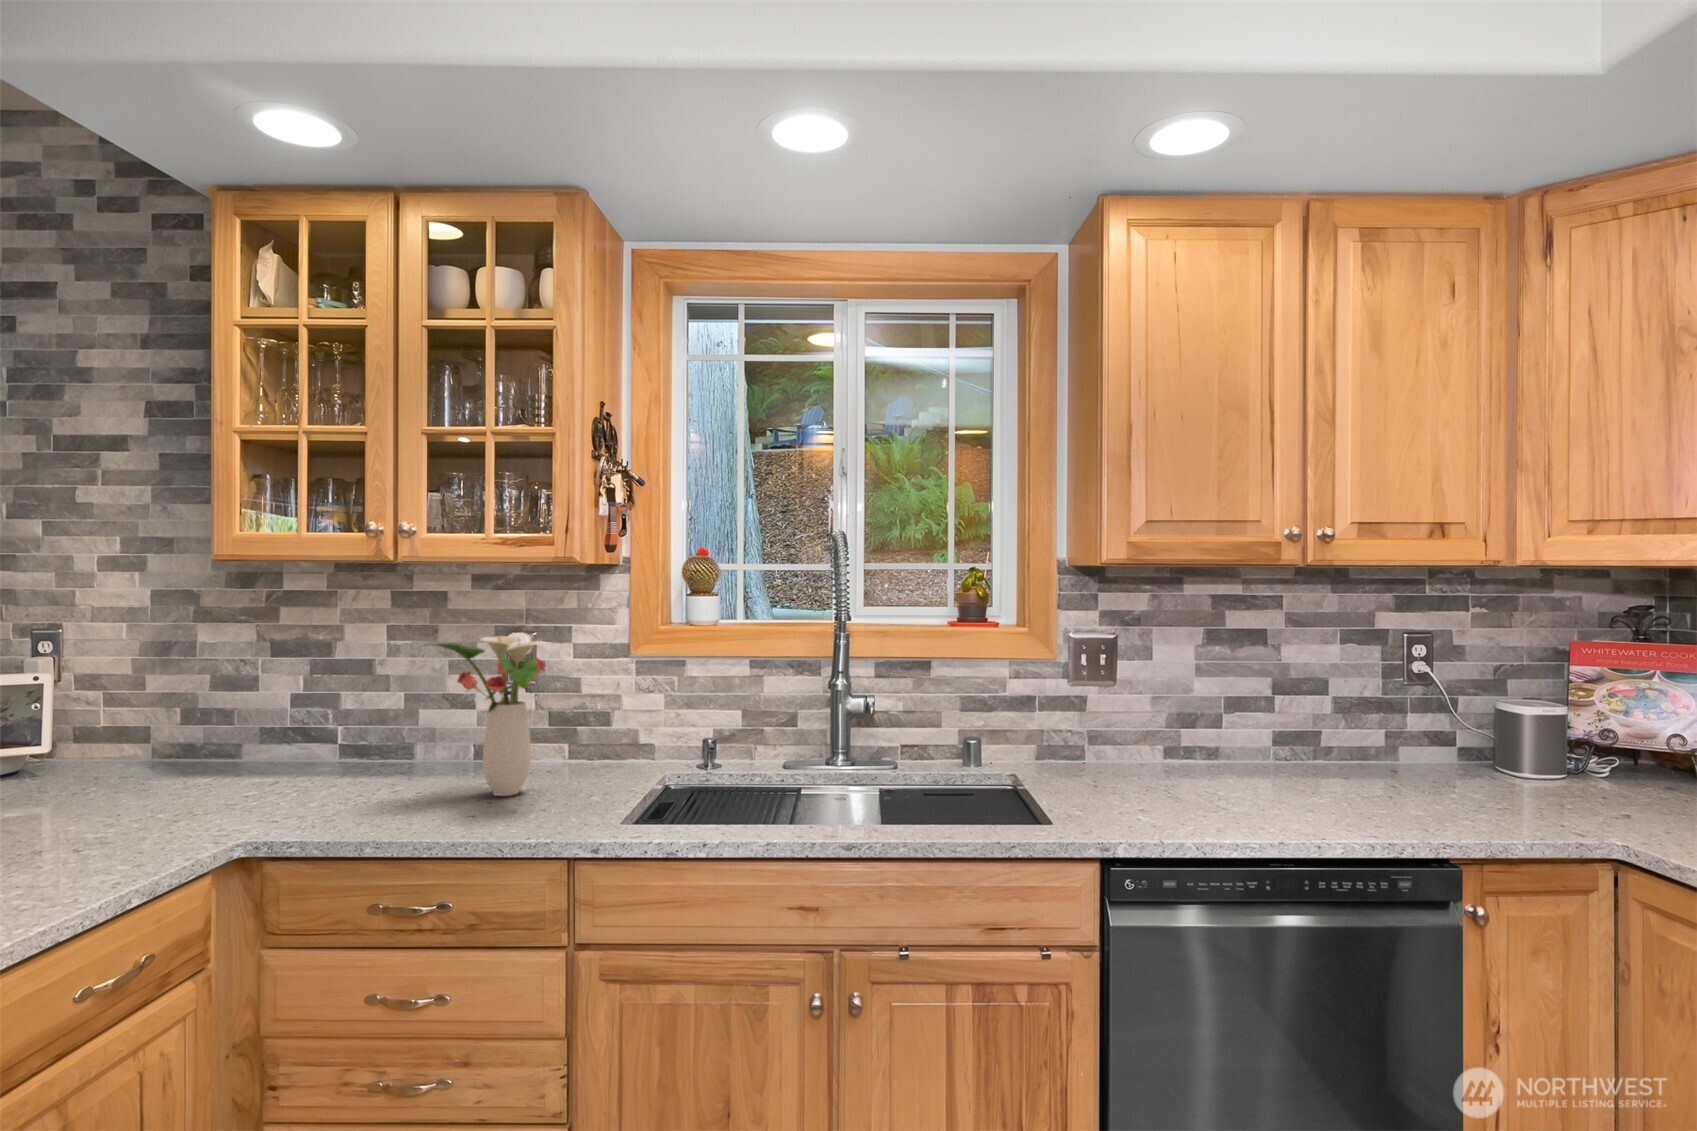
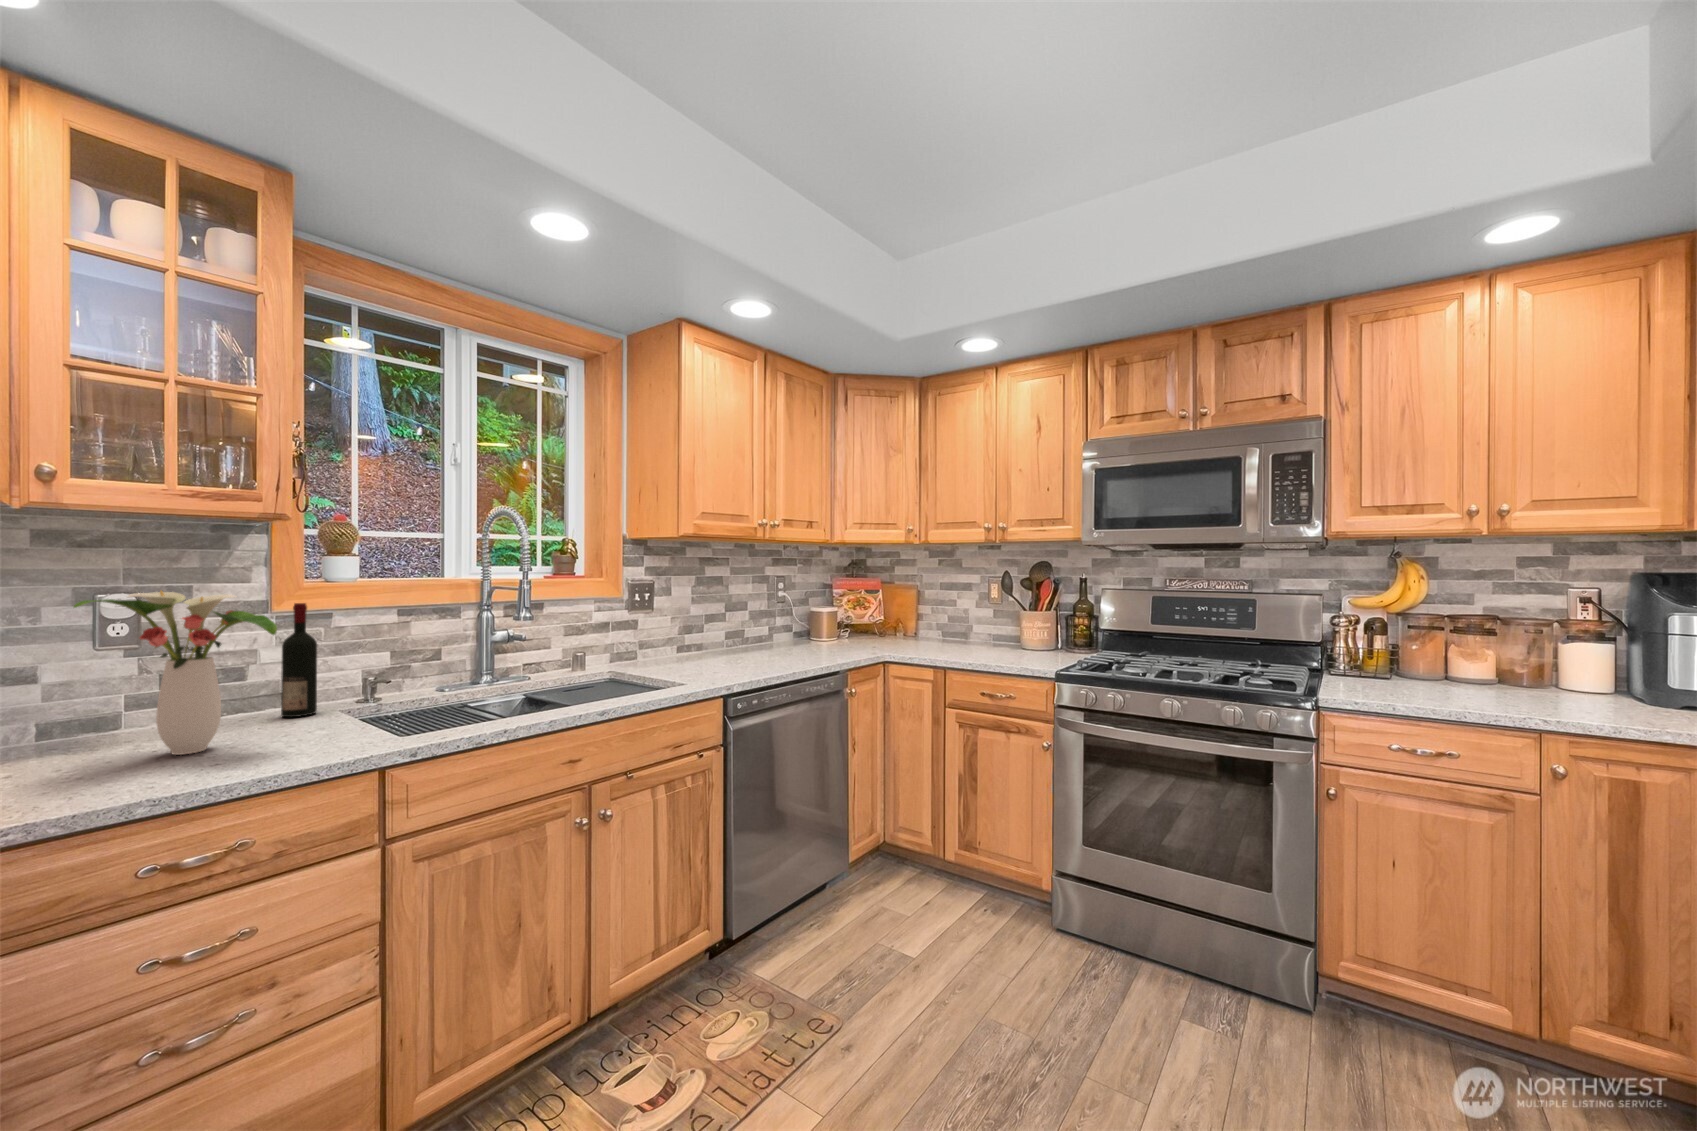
wine bottle: none [630,649,662,772] -> present [281,603,317,717]

